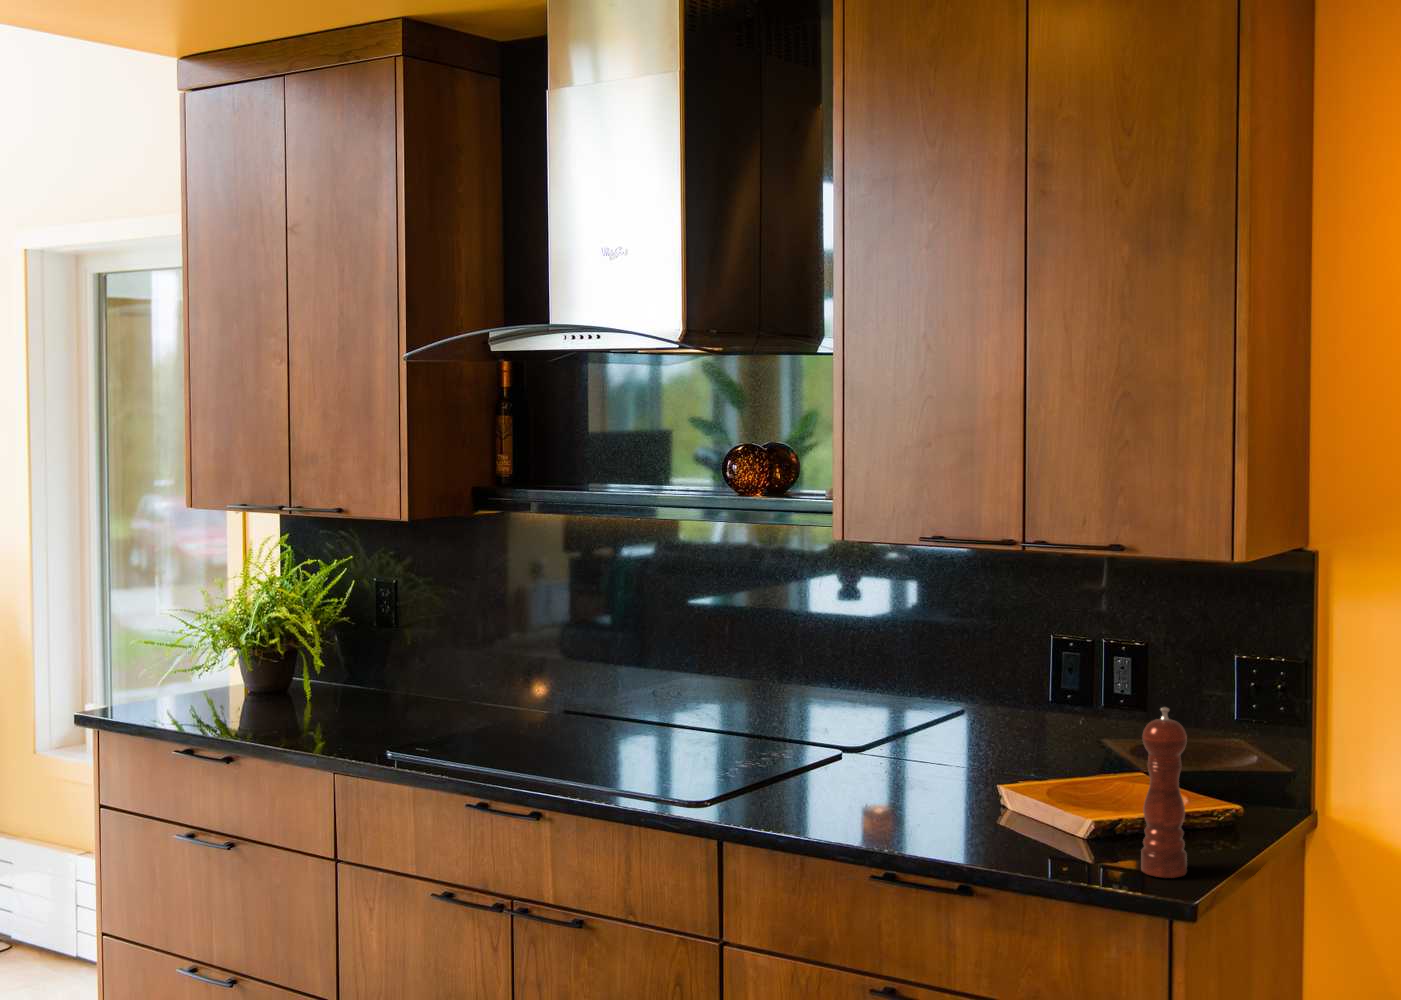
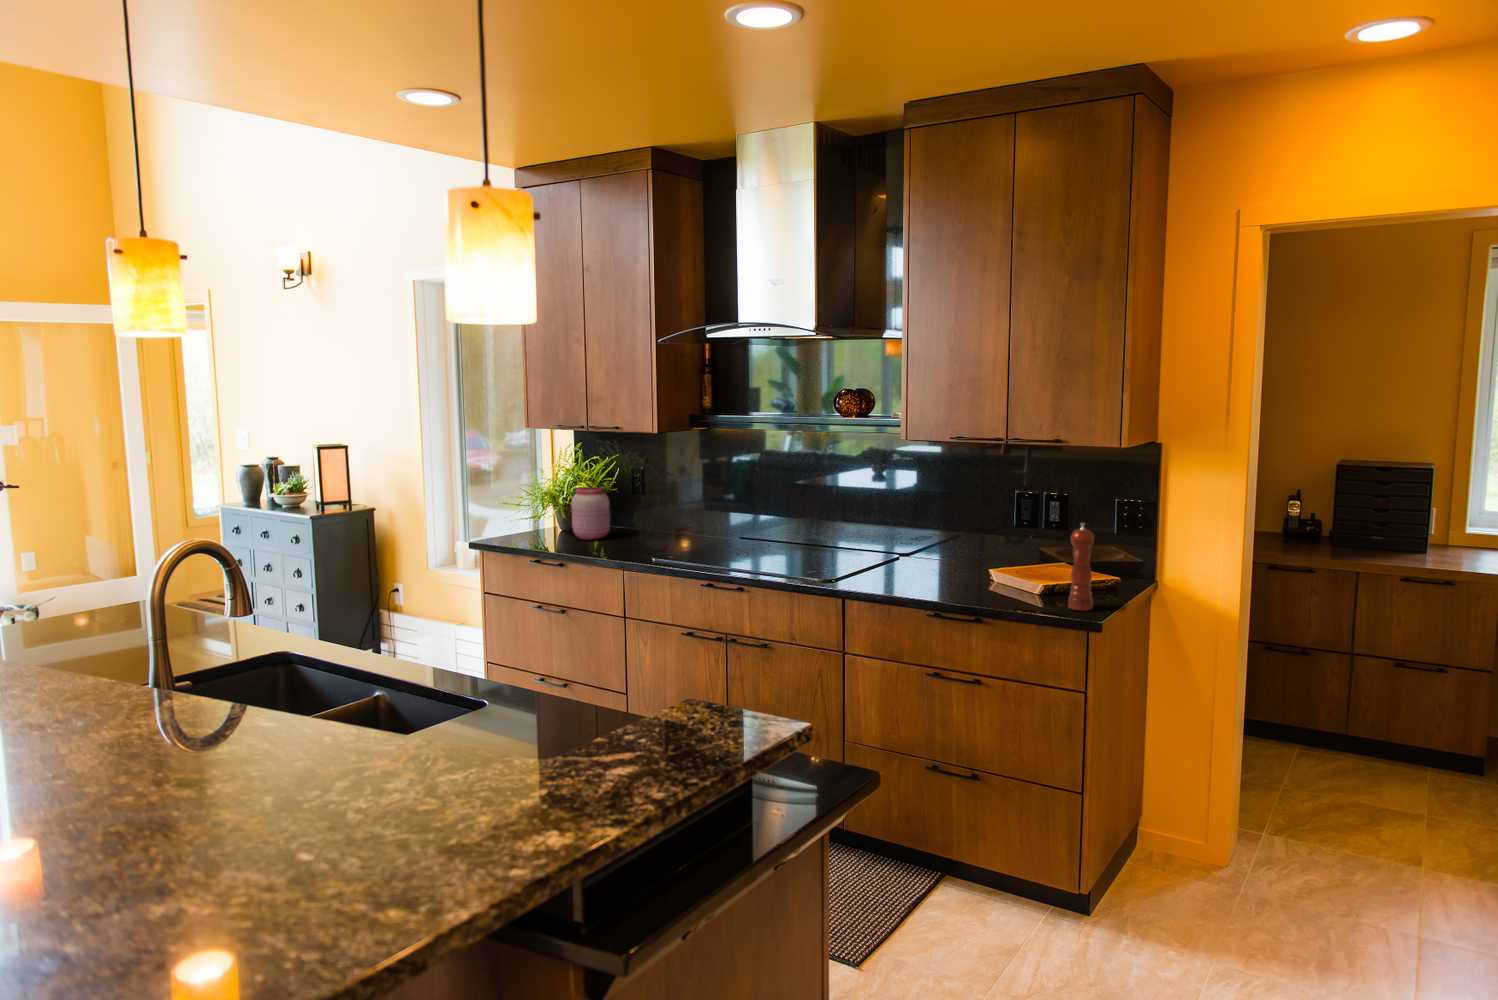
jar: none [258,615,328,712] -> present [571,487,610,540]

